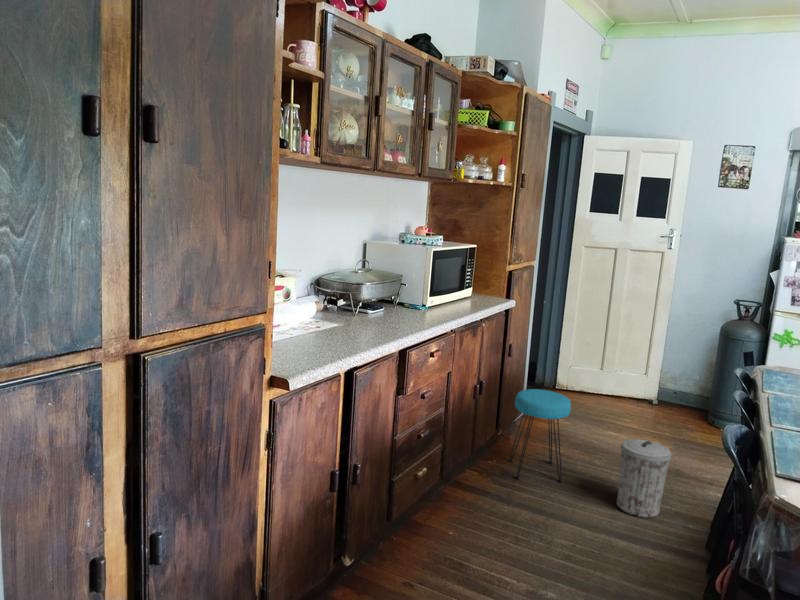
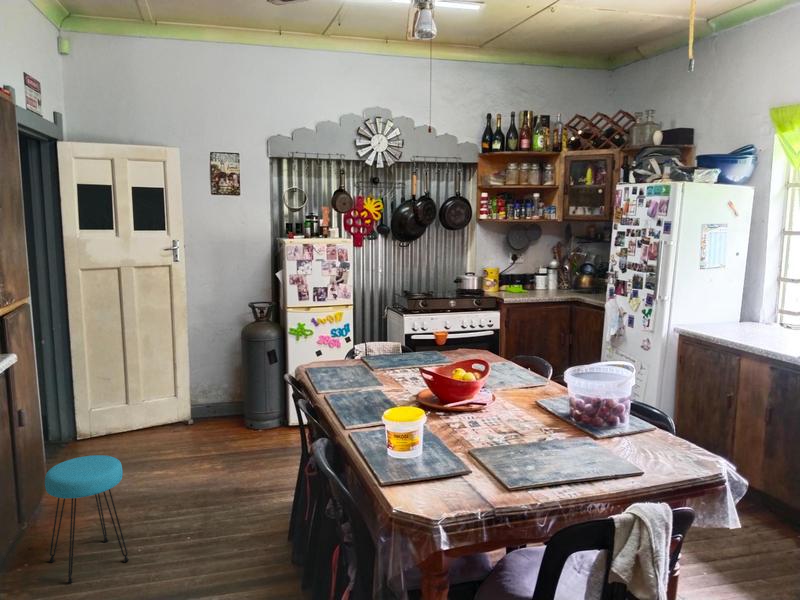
trash can: present [617,439,672,518] -> none [195,475,250,565]

